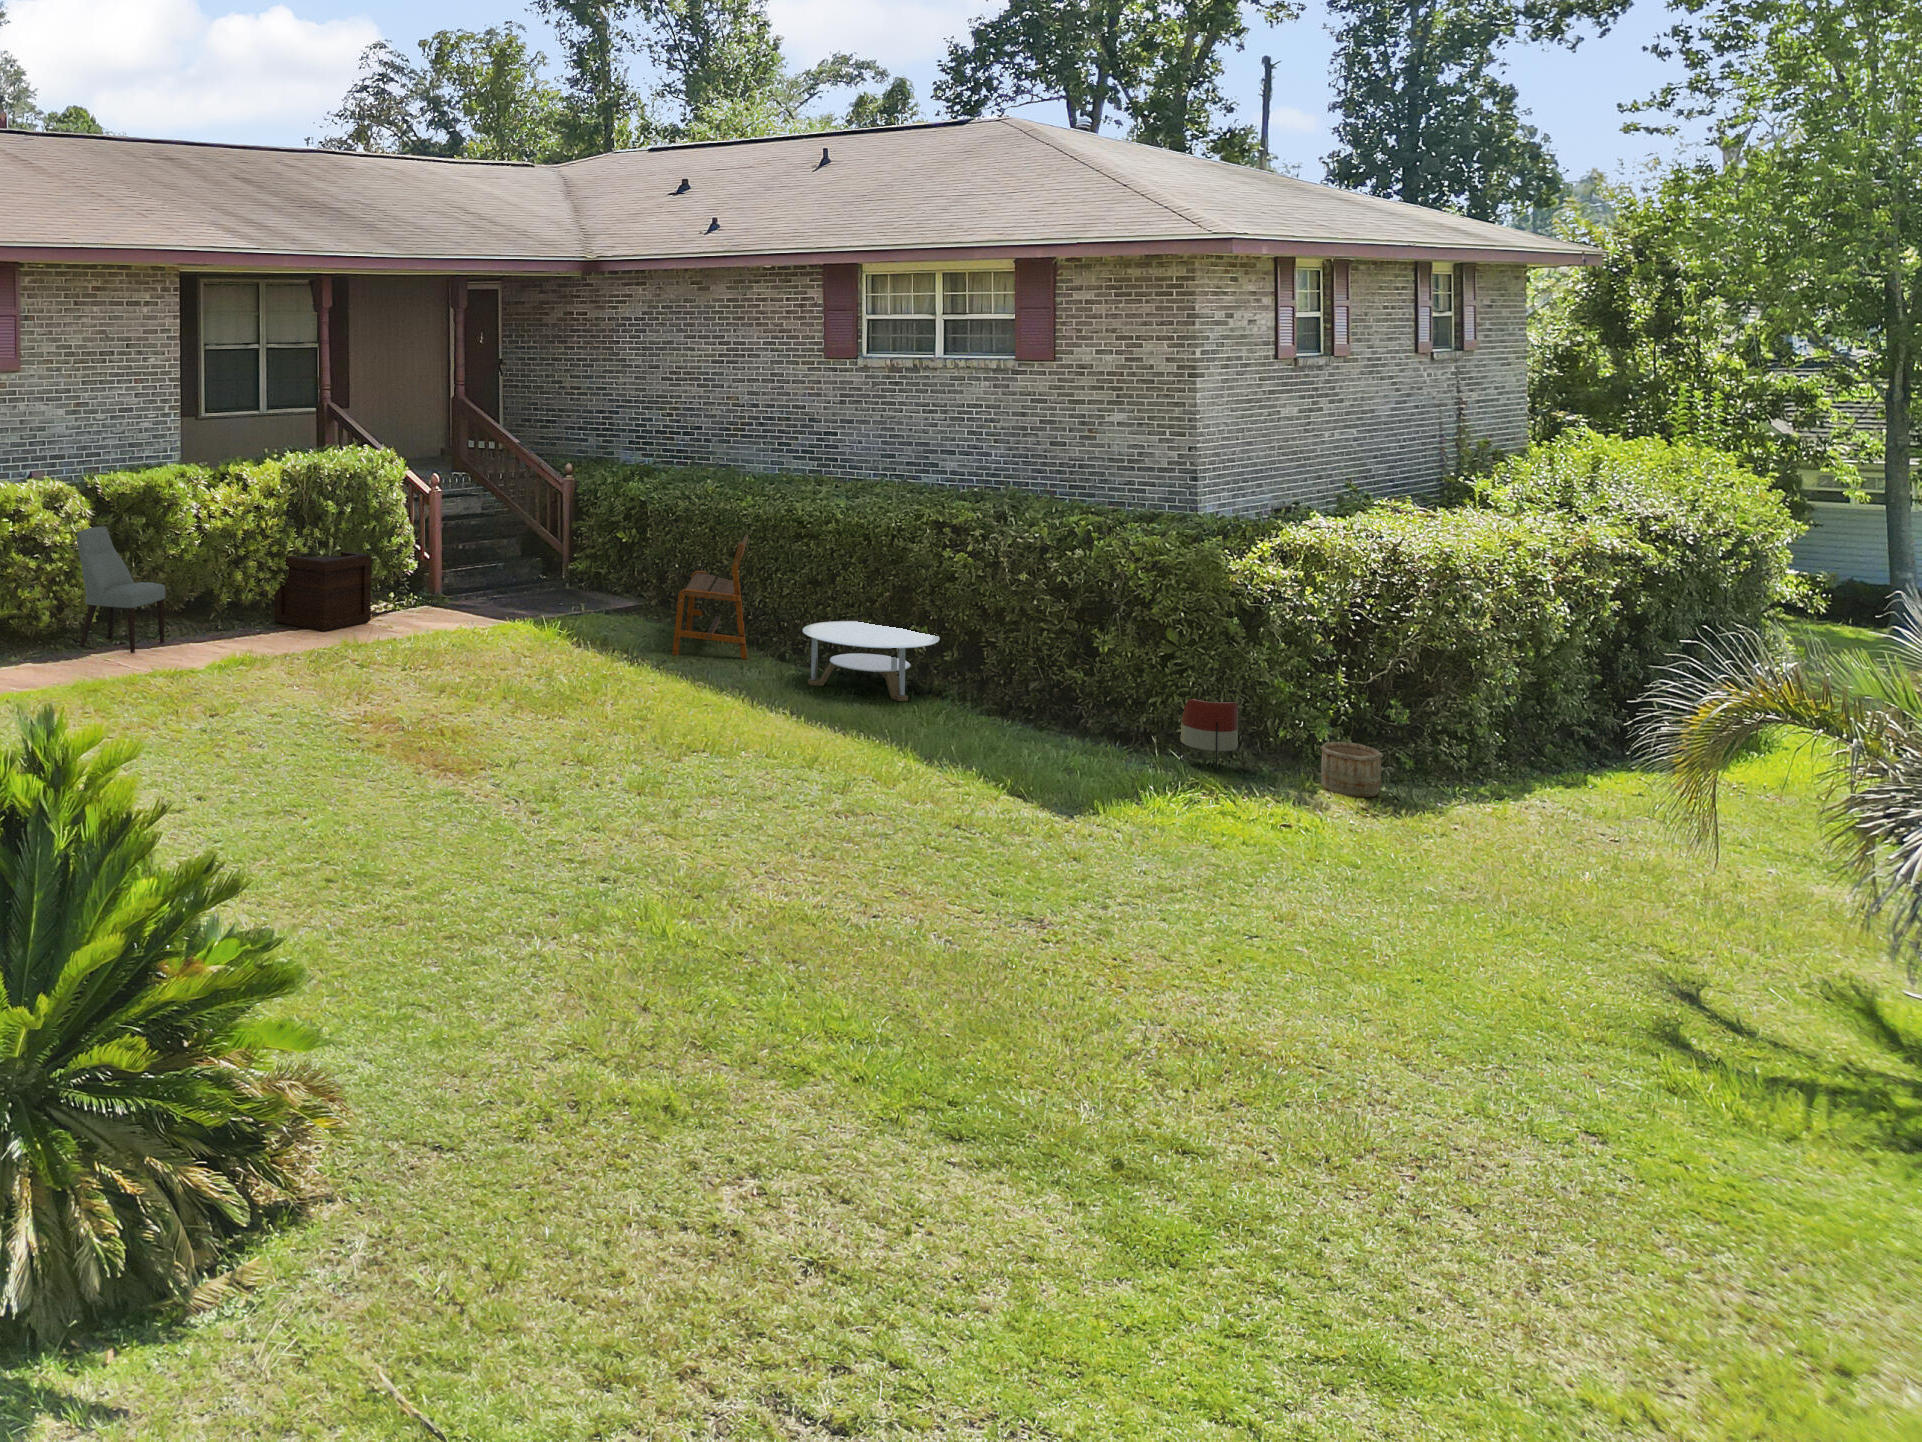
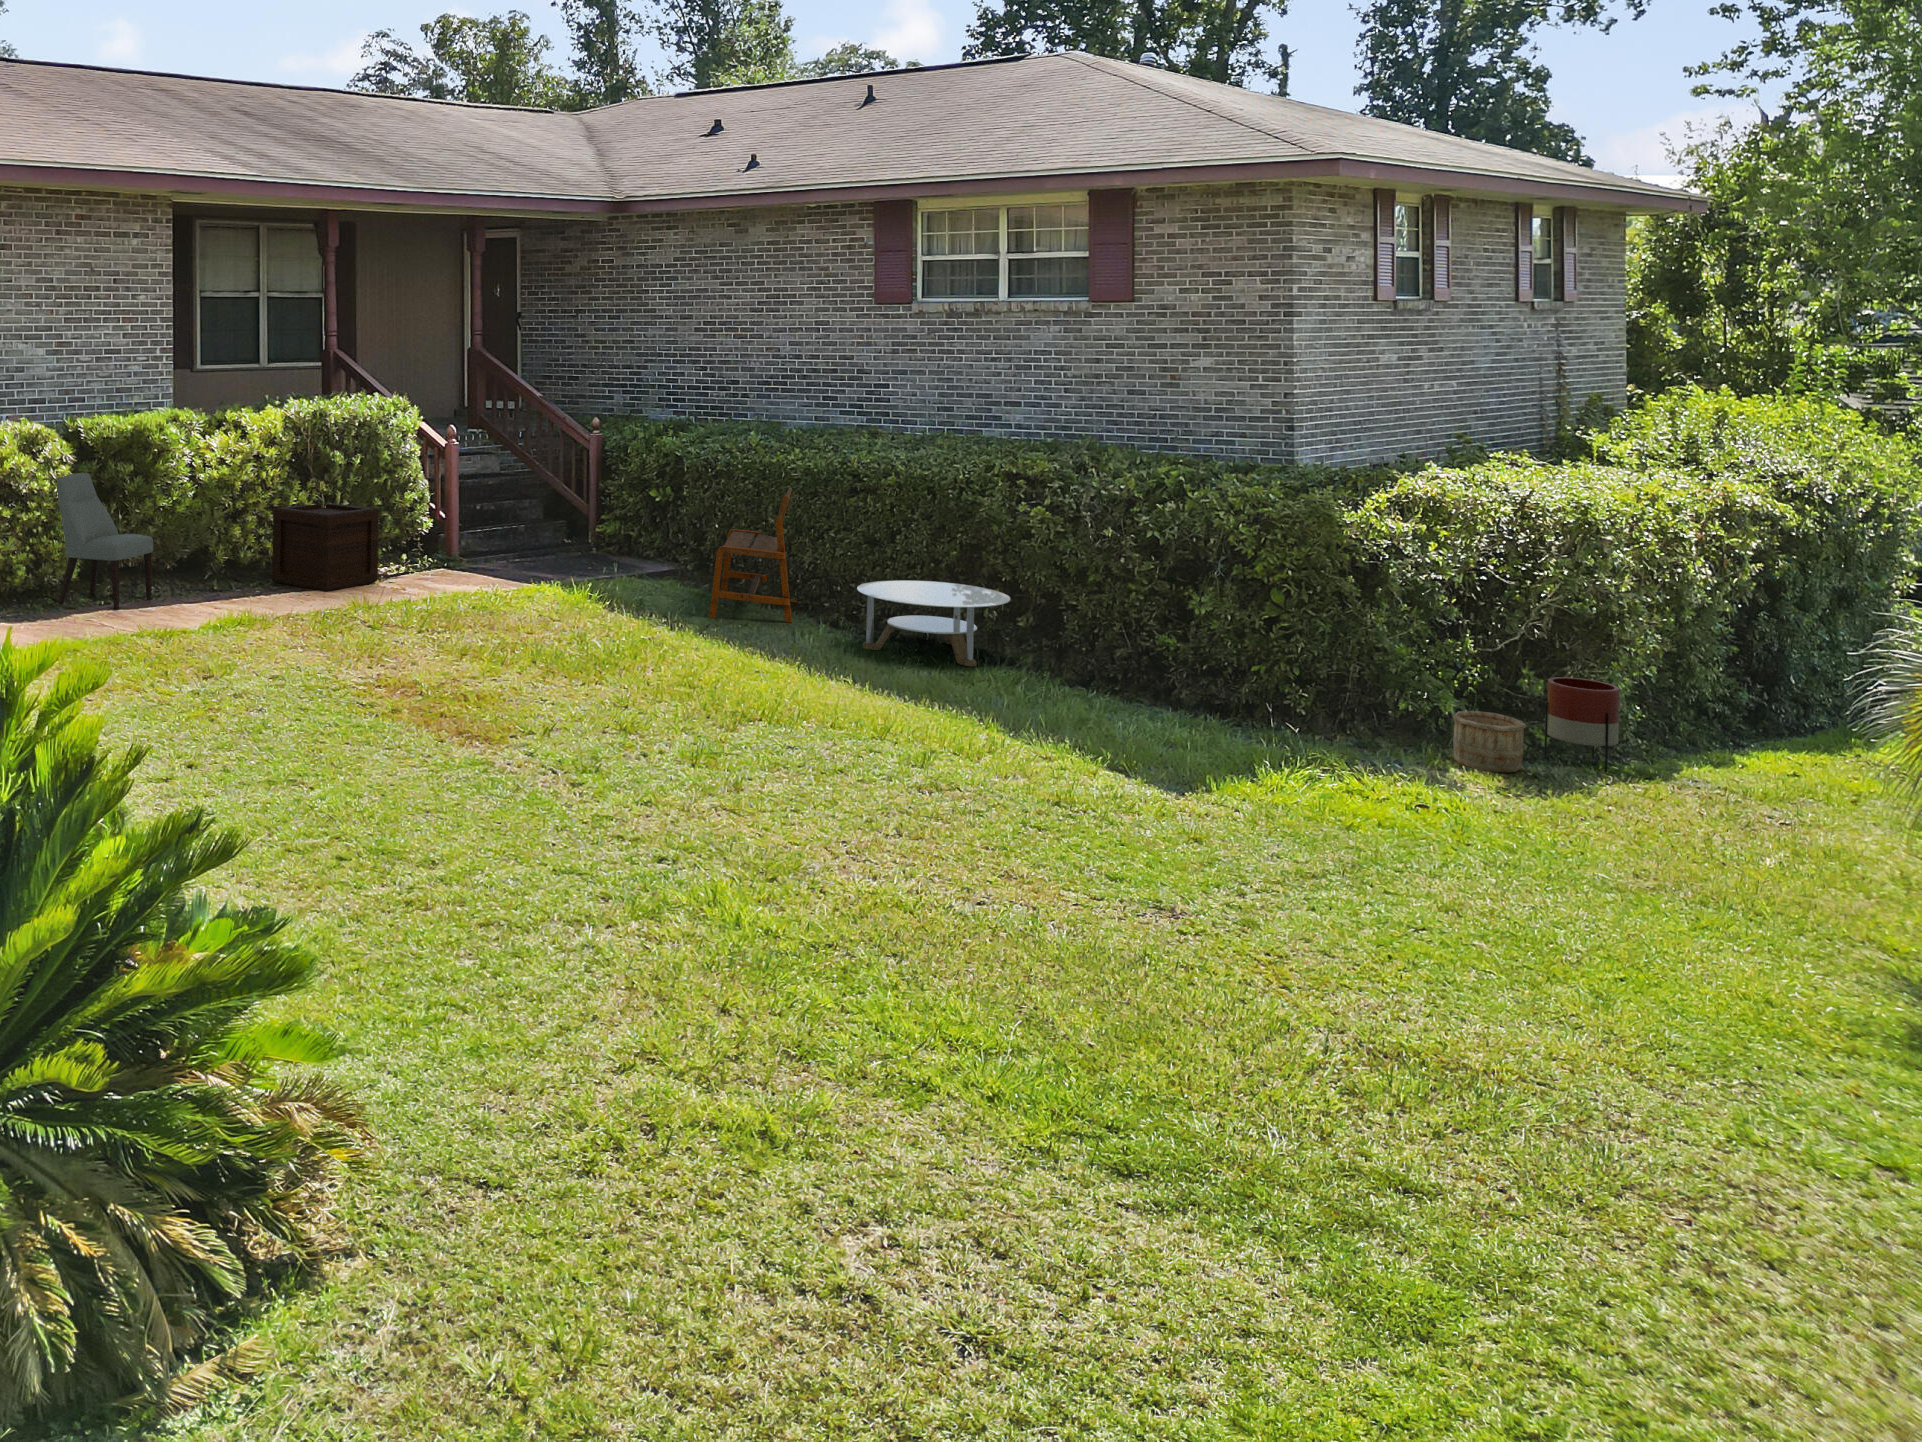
planter: present [1180,699,1238,773] -> present [1544,677,1620,772]

